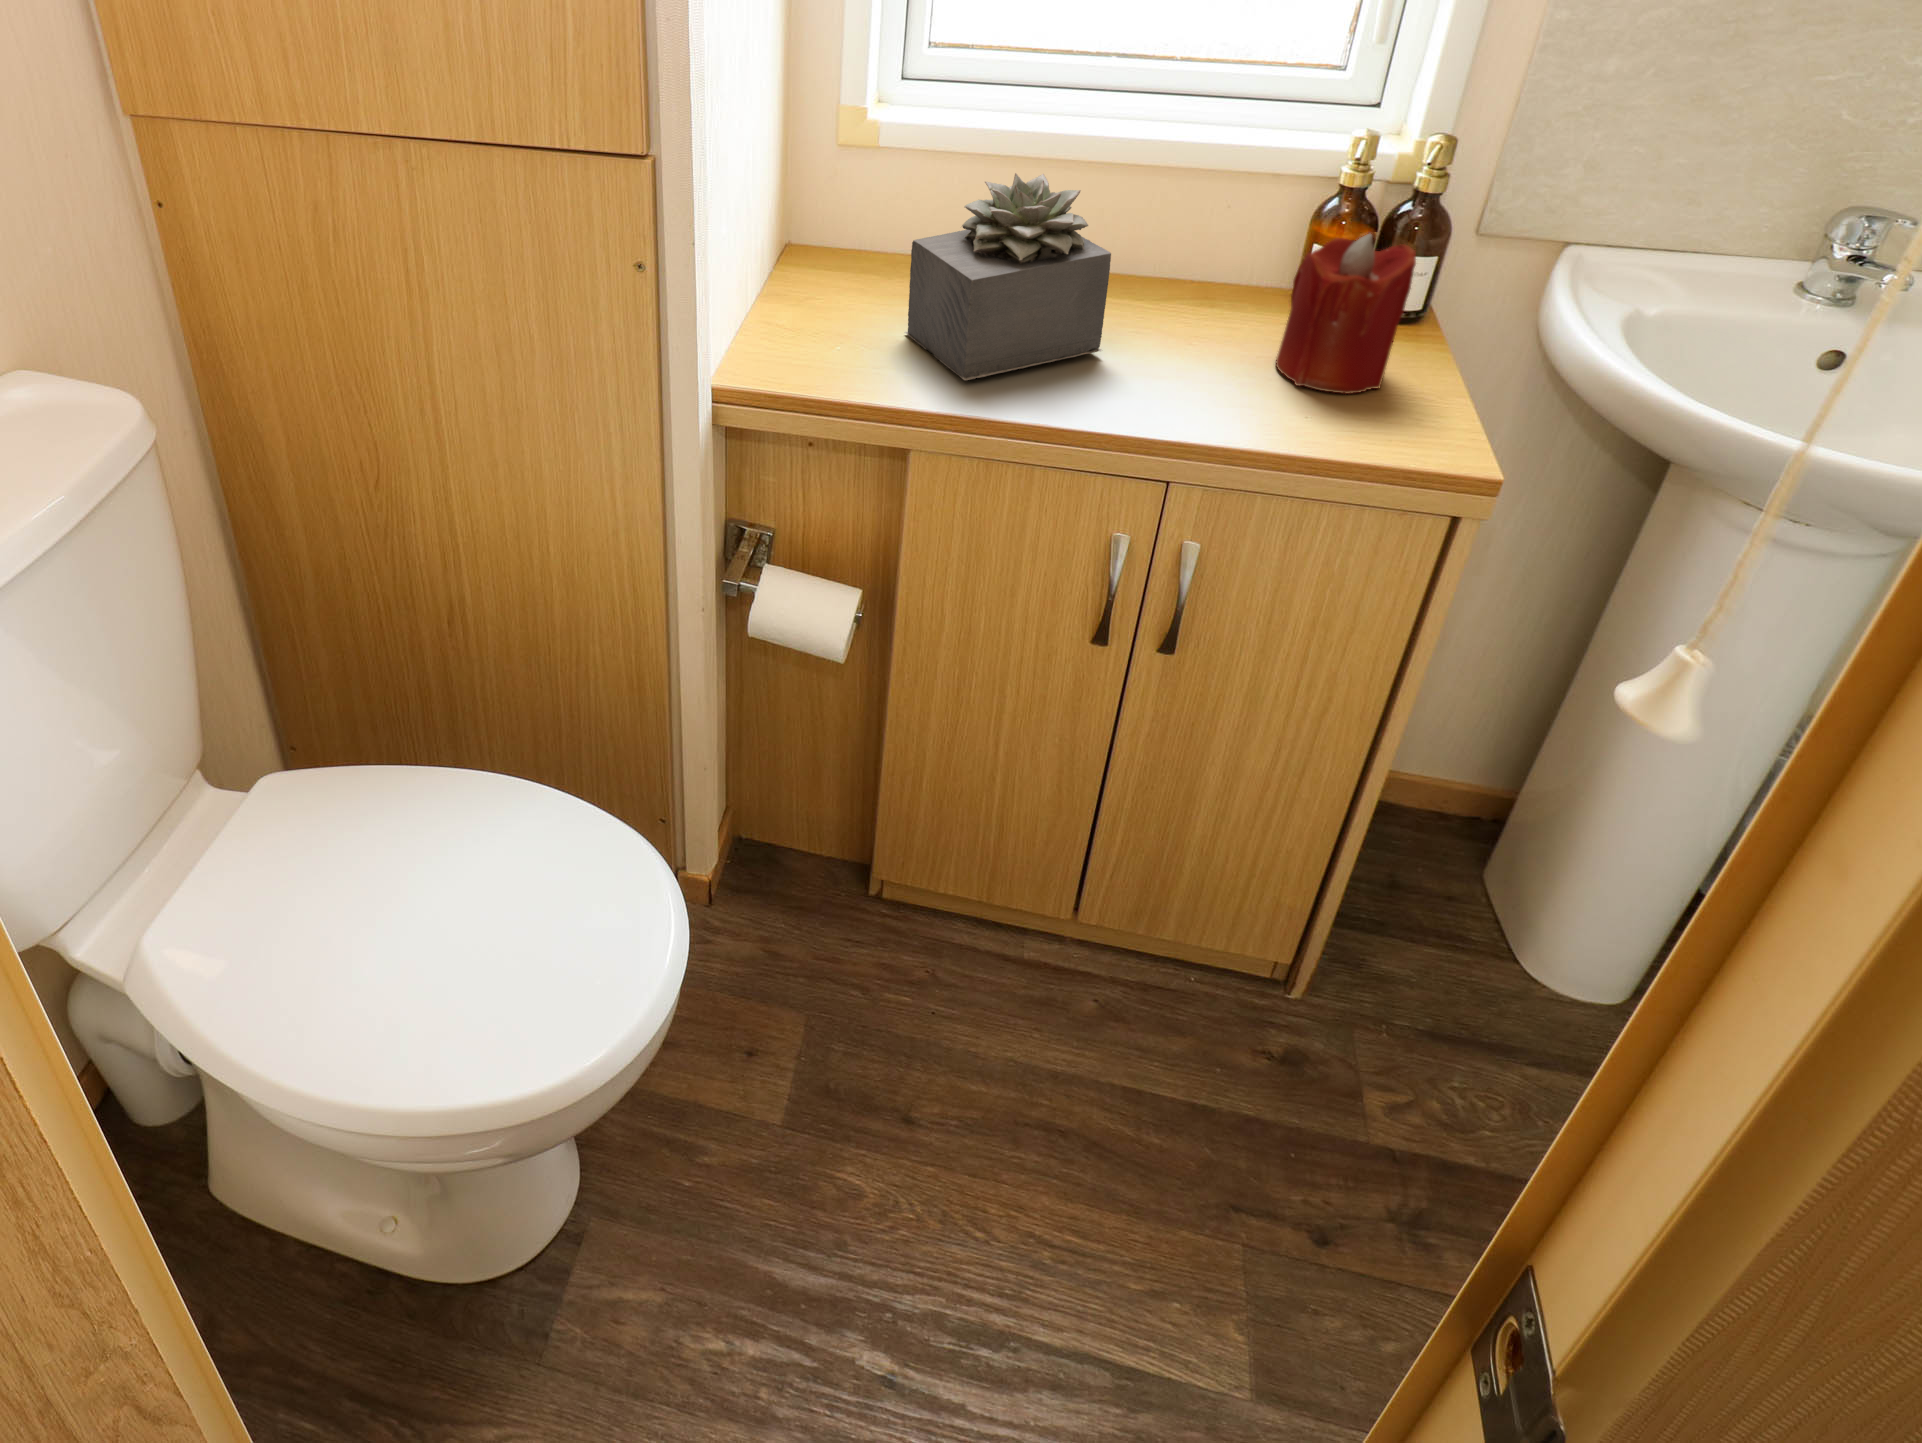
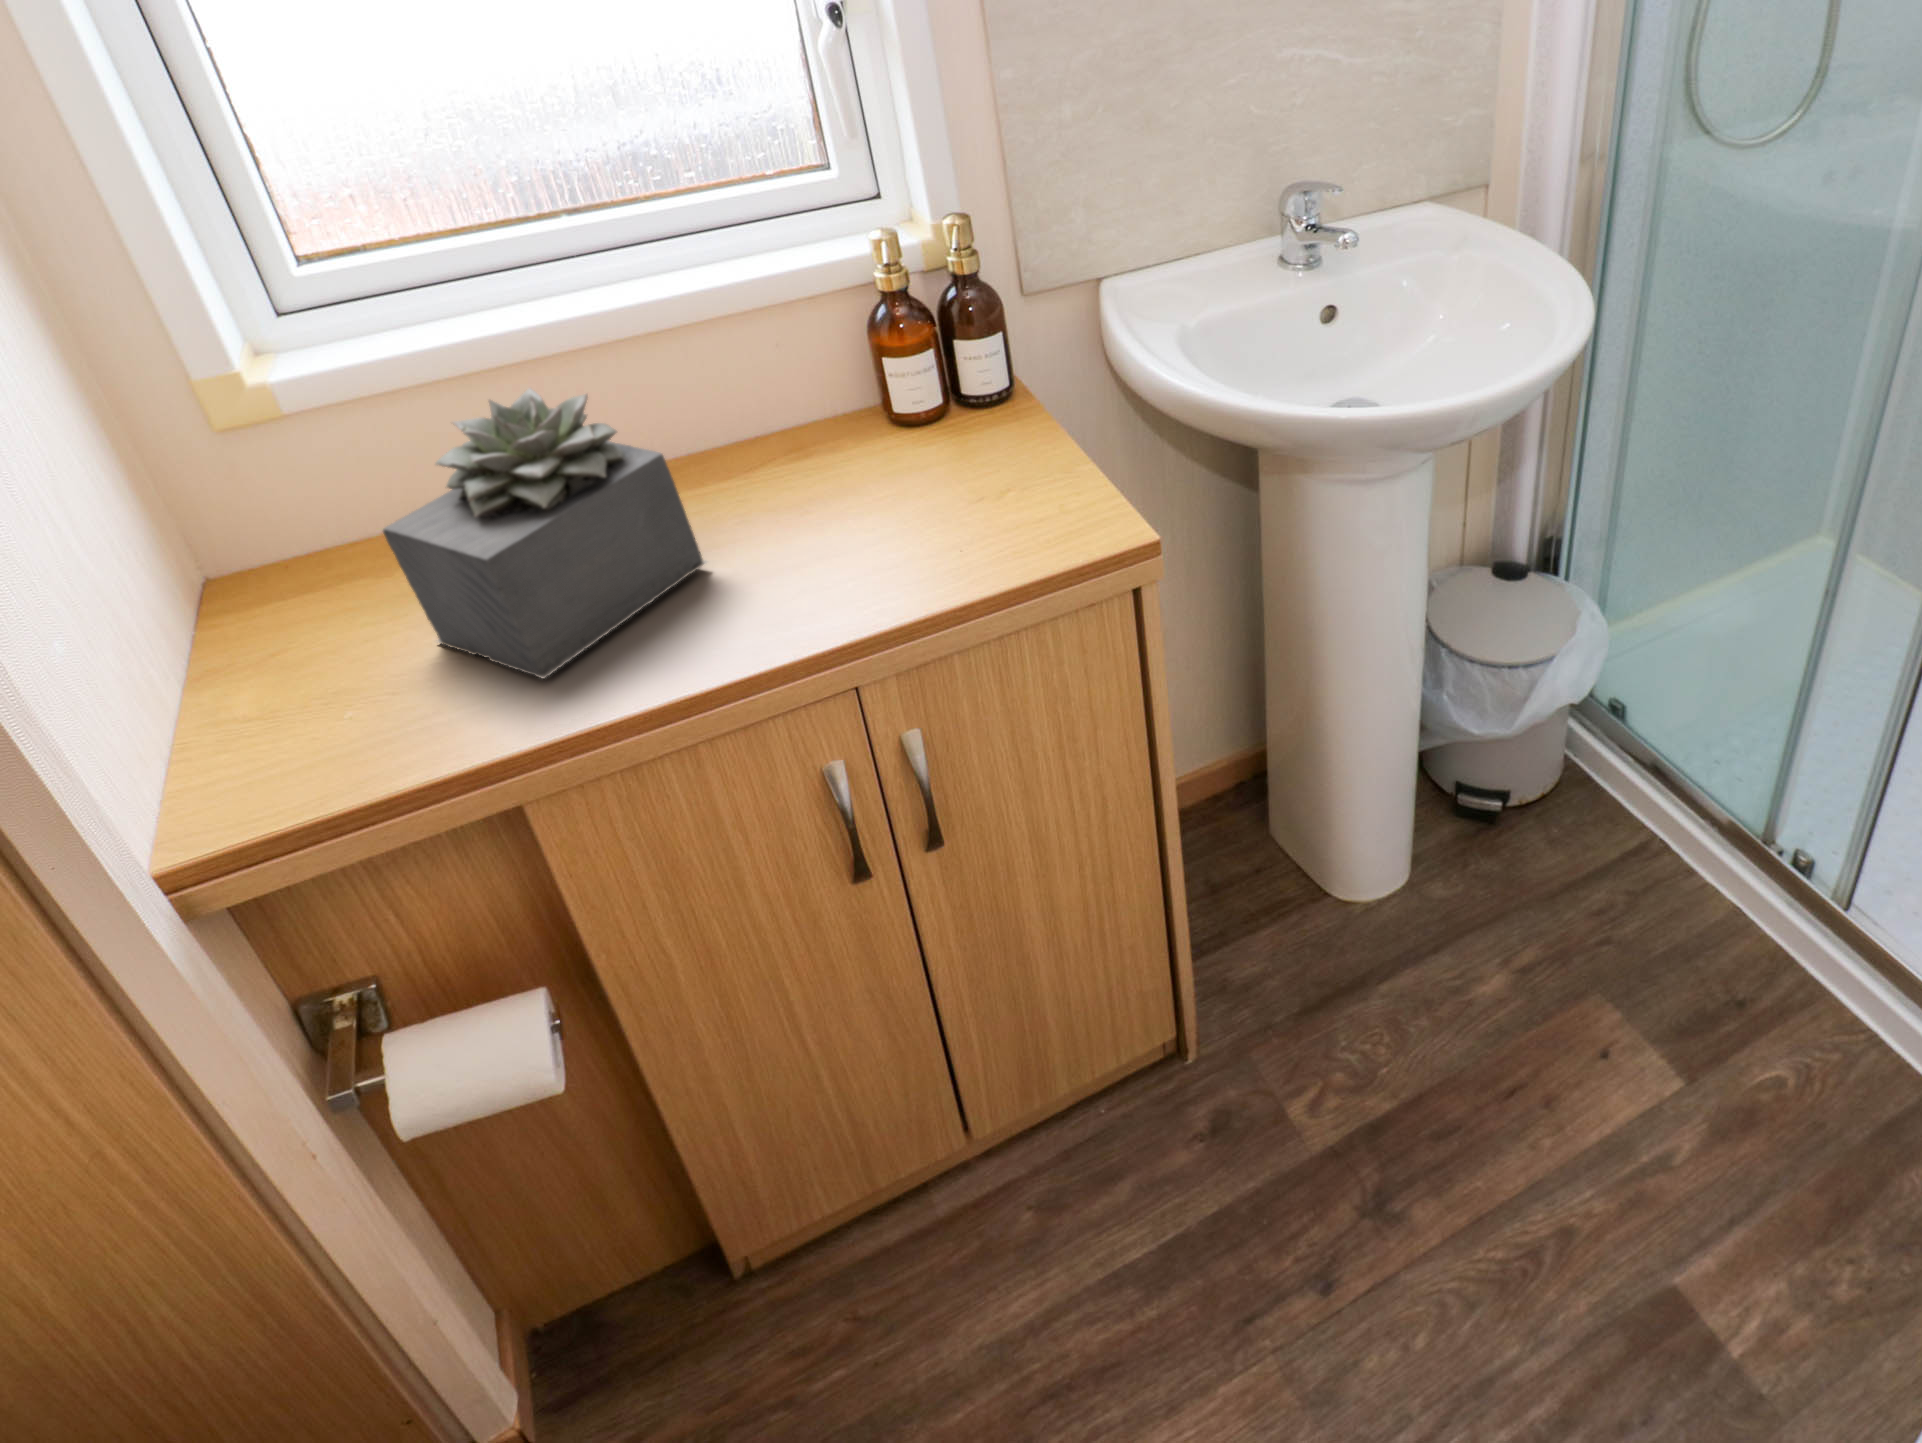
candle: present [1276,234,1416,394] -> none [879,337,1012,516]

